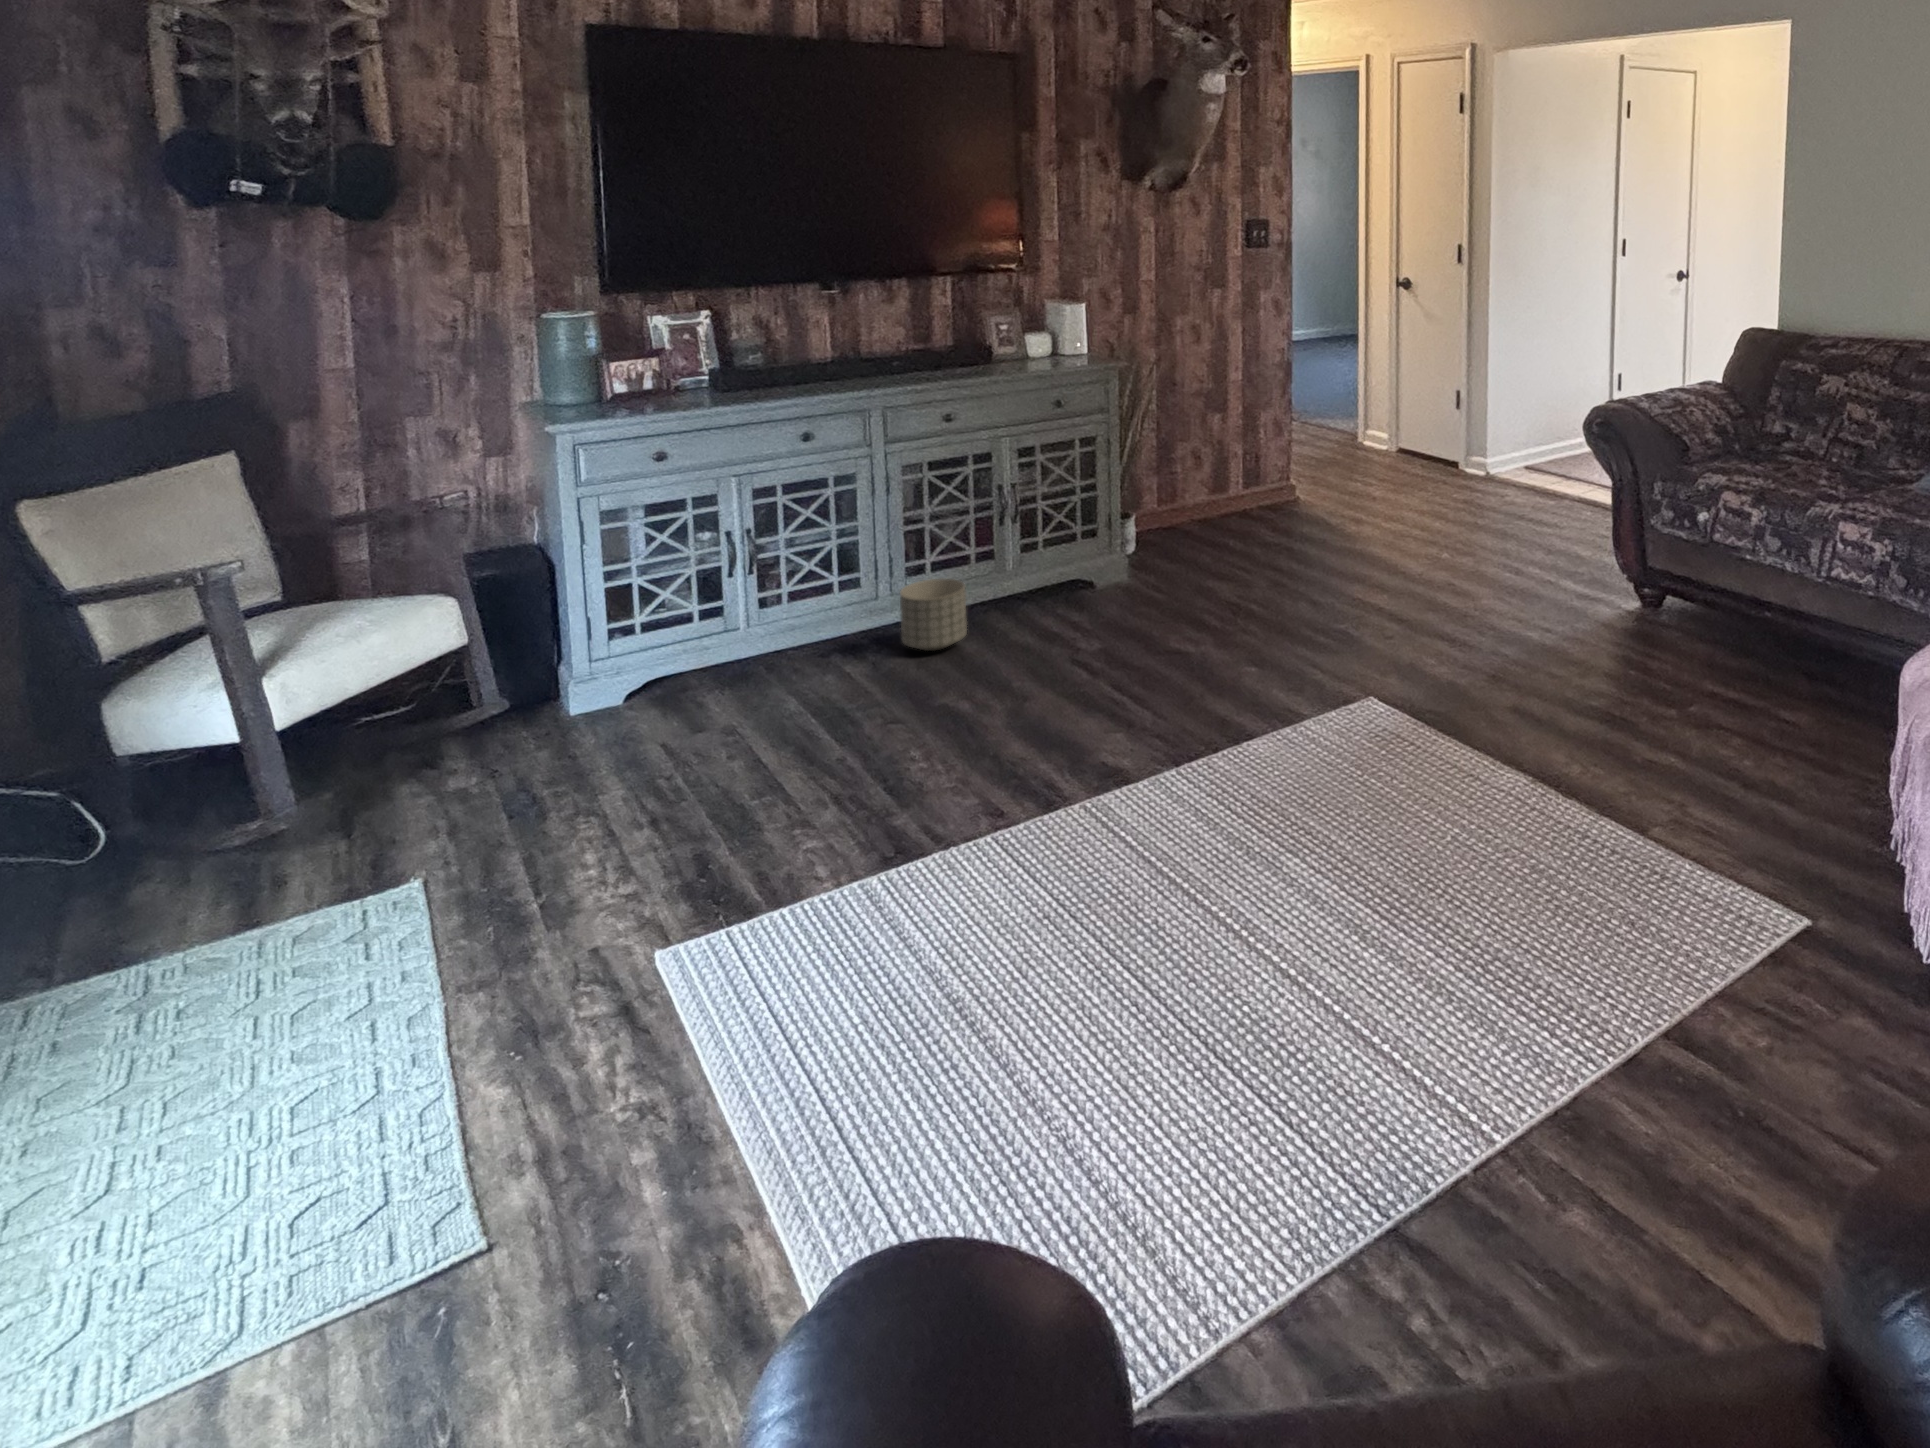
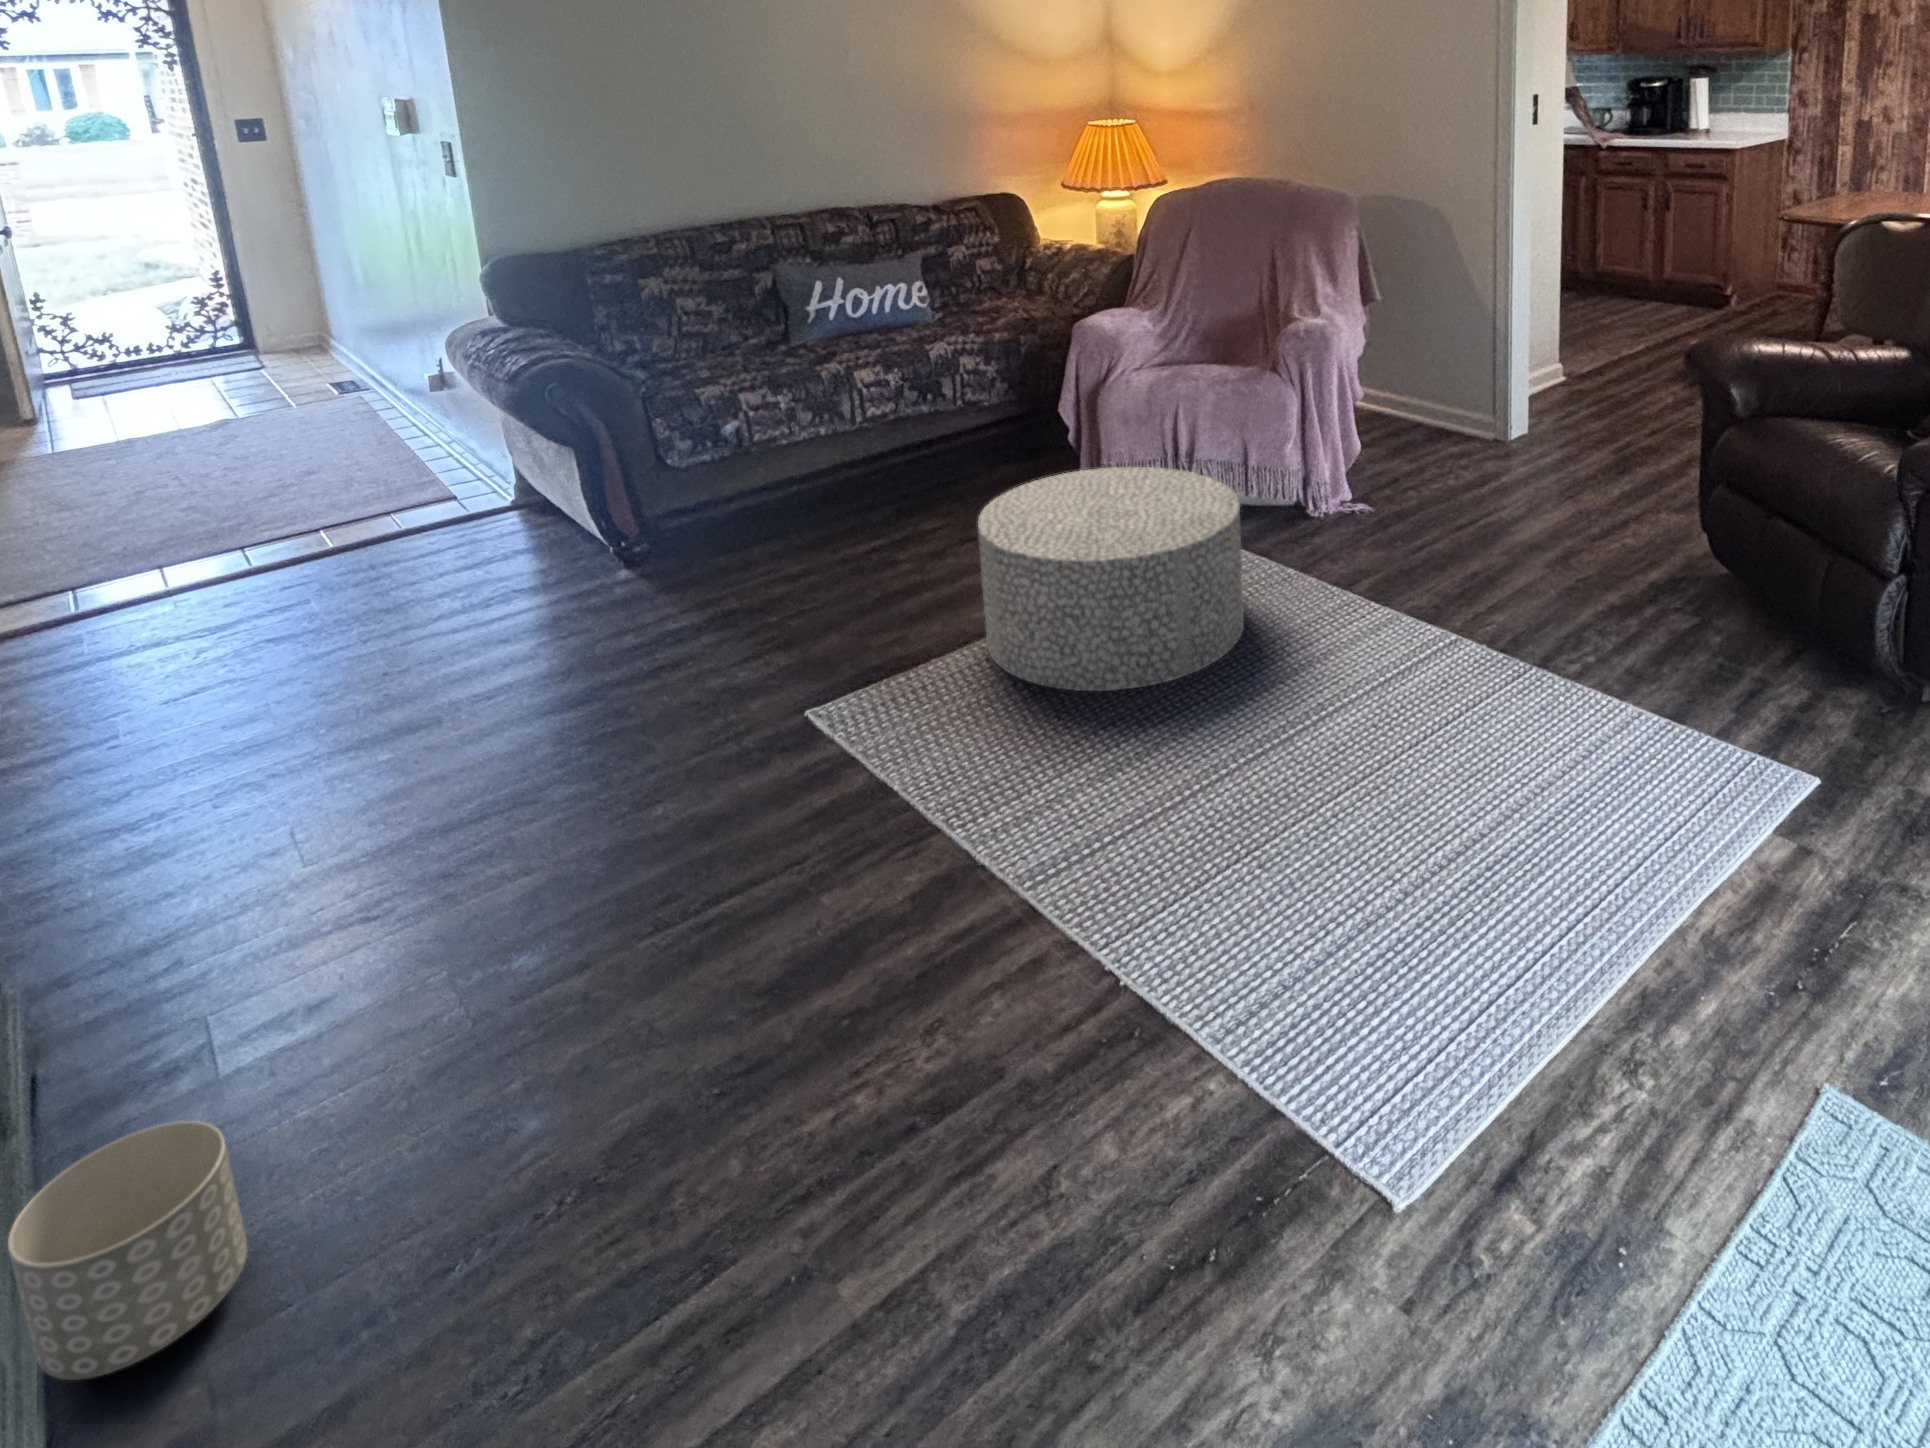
ottoman: none [1391,641,1697,930] -> present [978,467,1244,691]

